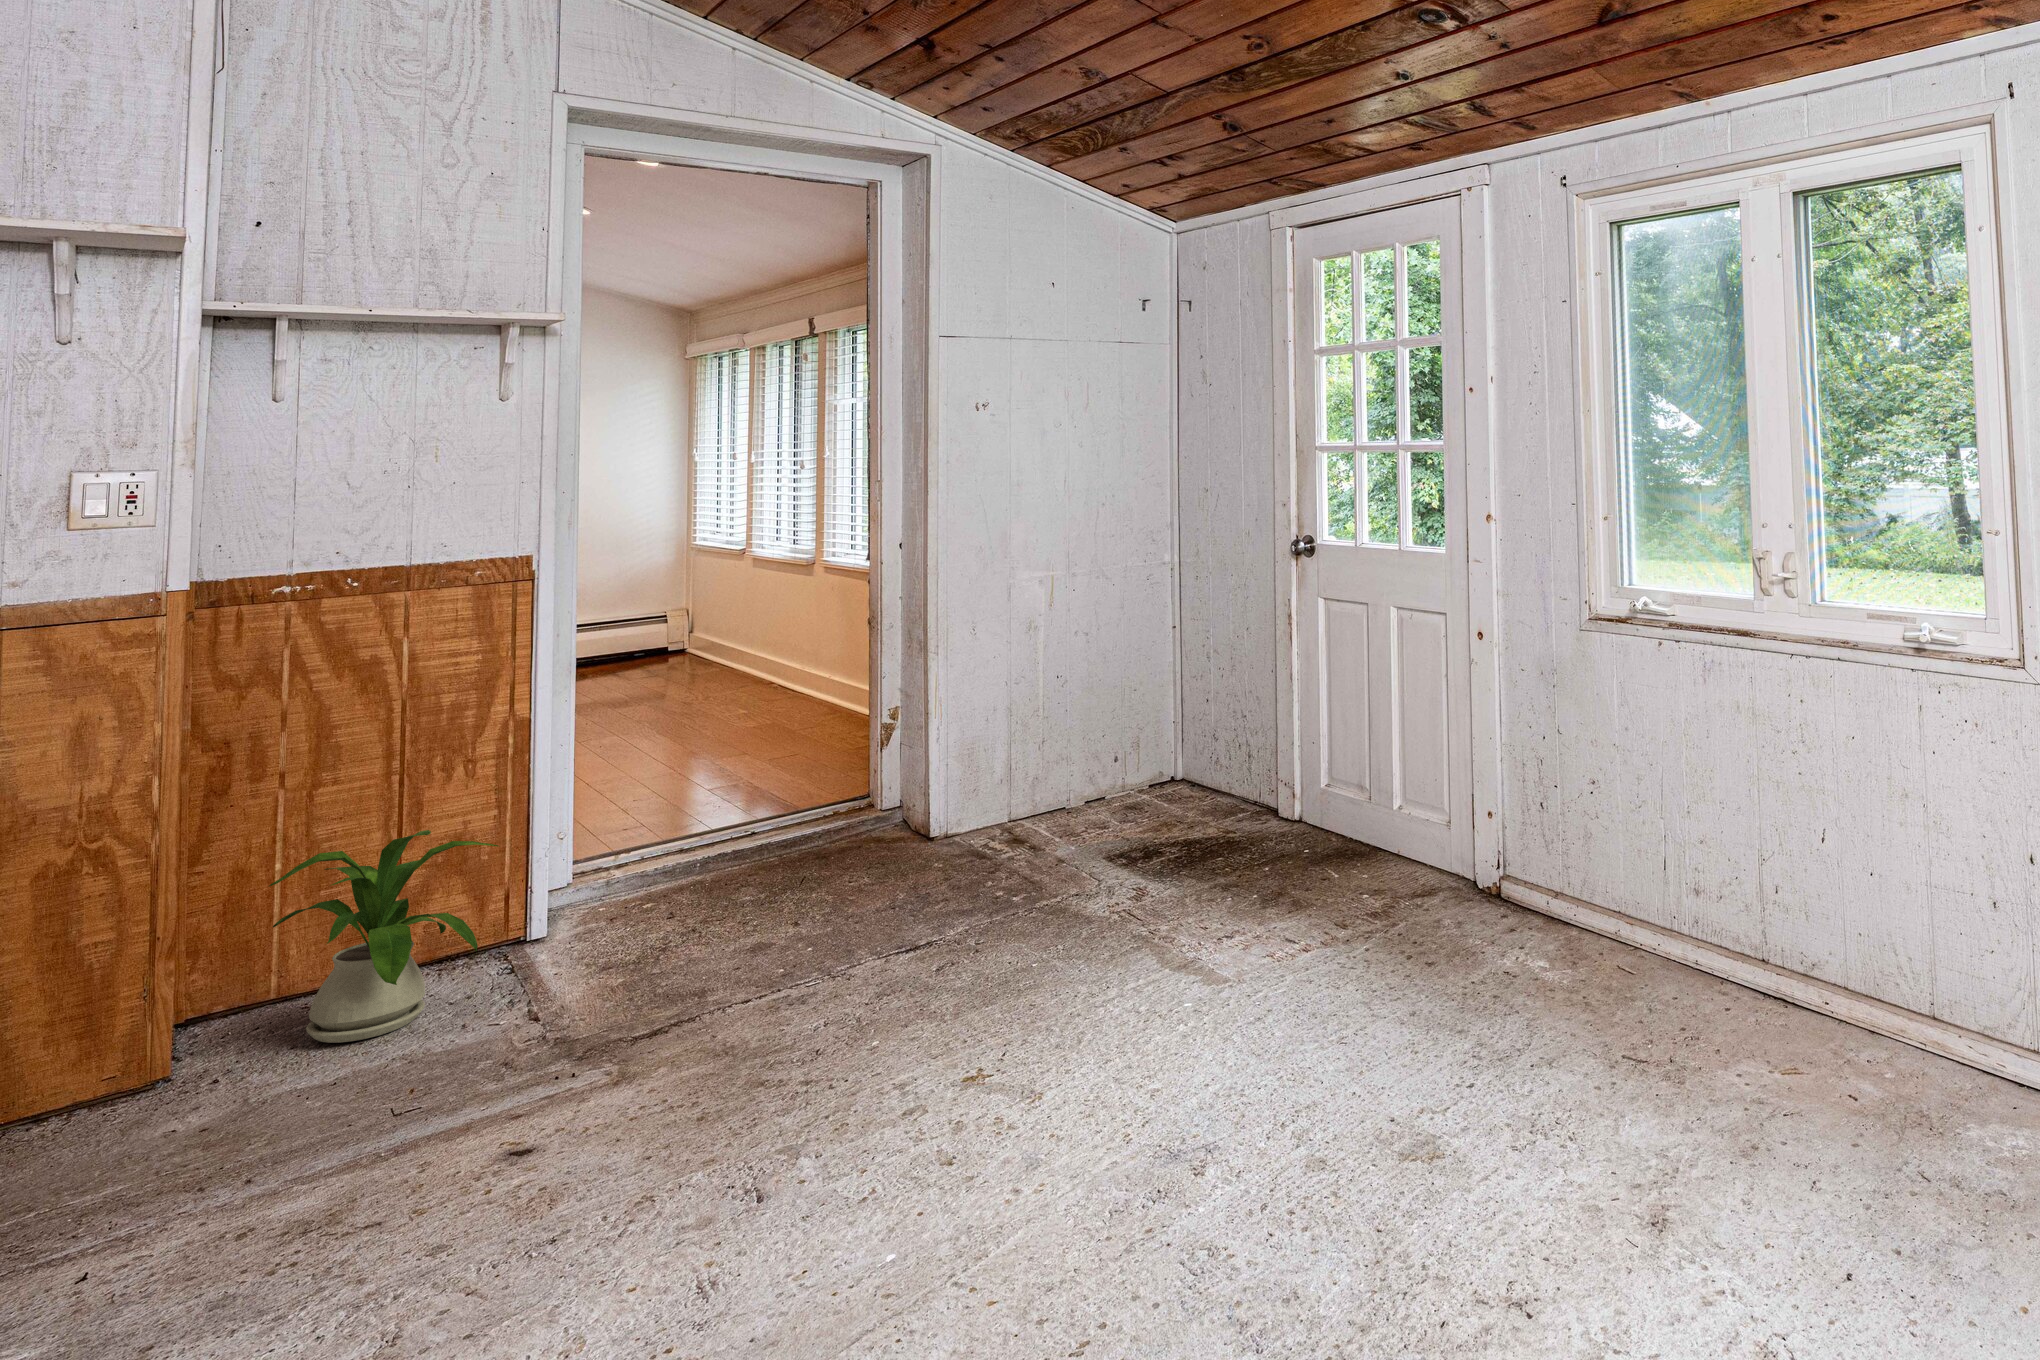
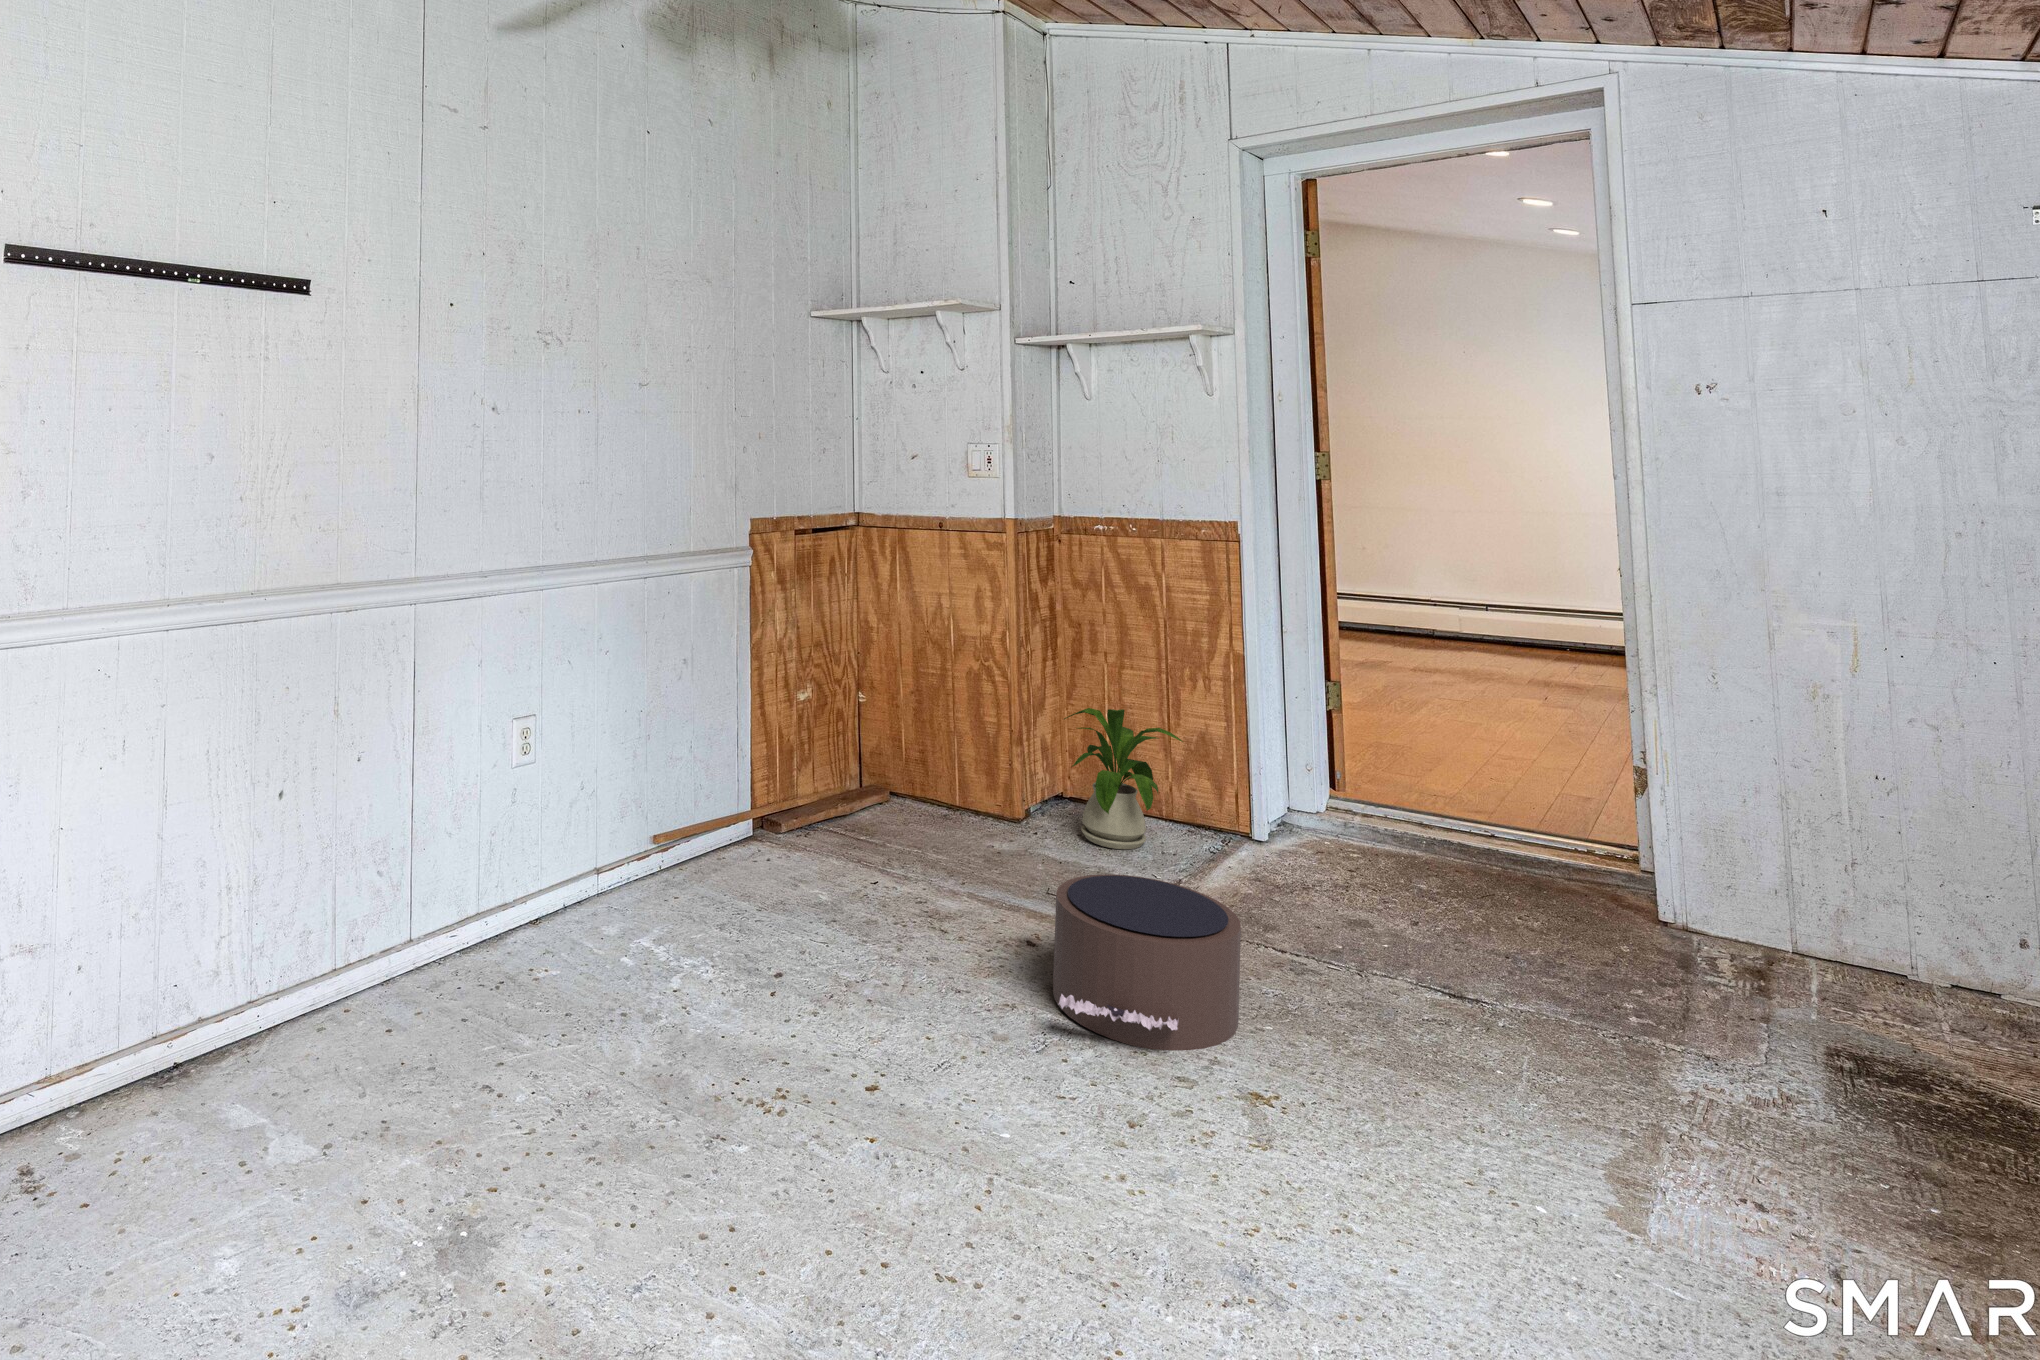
pouf: none [597,966,877,1182] -> present [1053,874,1241,1051]

